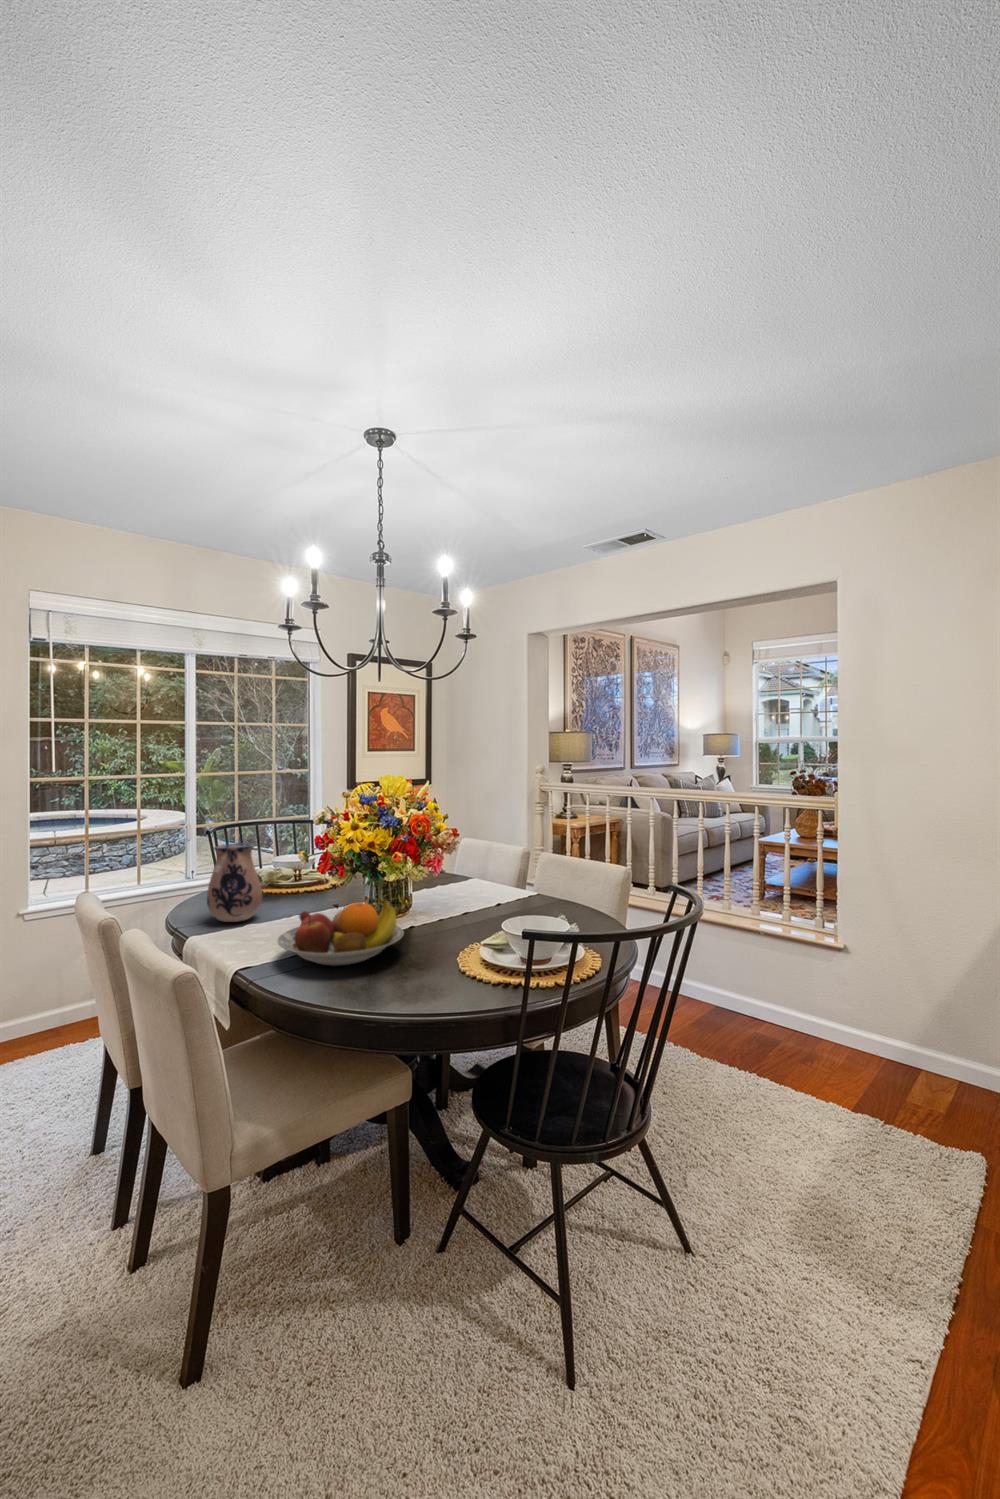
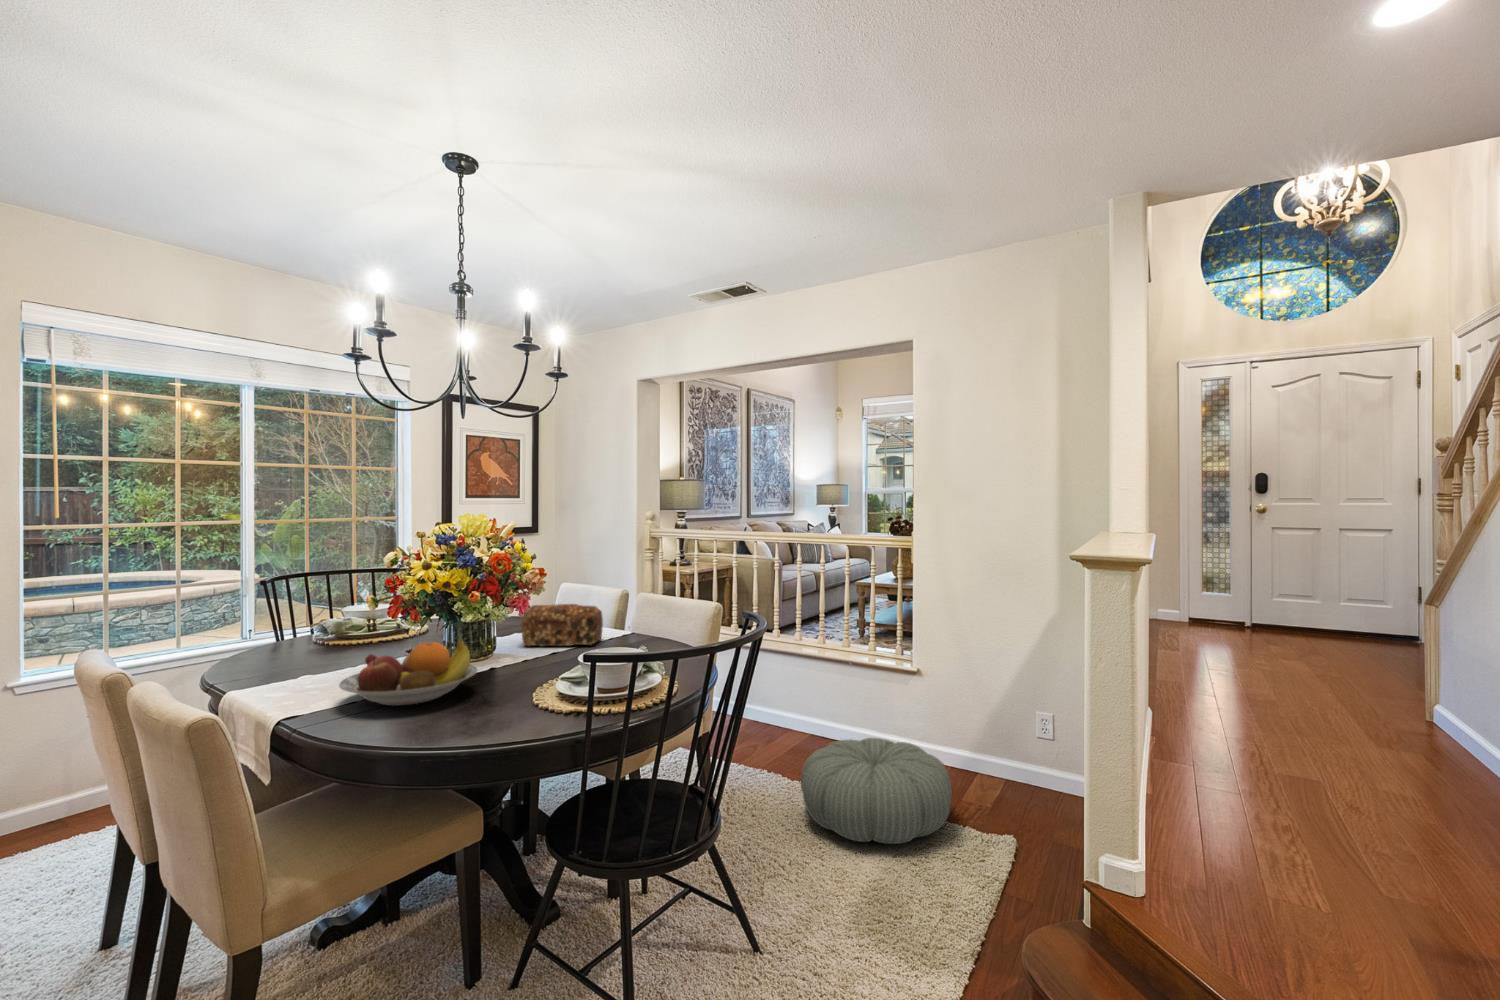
ceramic pitcher: present [207,843,262,922] -> none [264,591,329,674]
bread loaf: none [435,862,513,905] -> present [521,604,603,646]
pouf: none [716,1018,893,1142] -> present [801,738,952,844]

